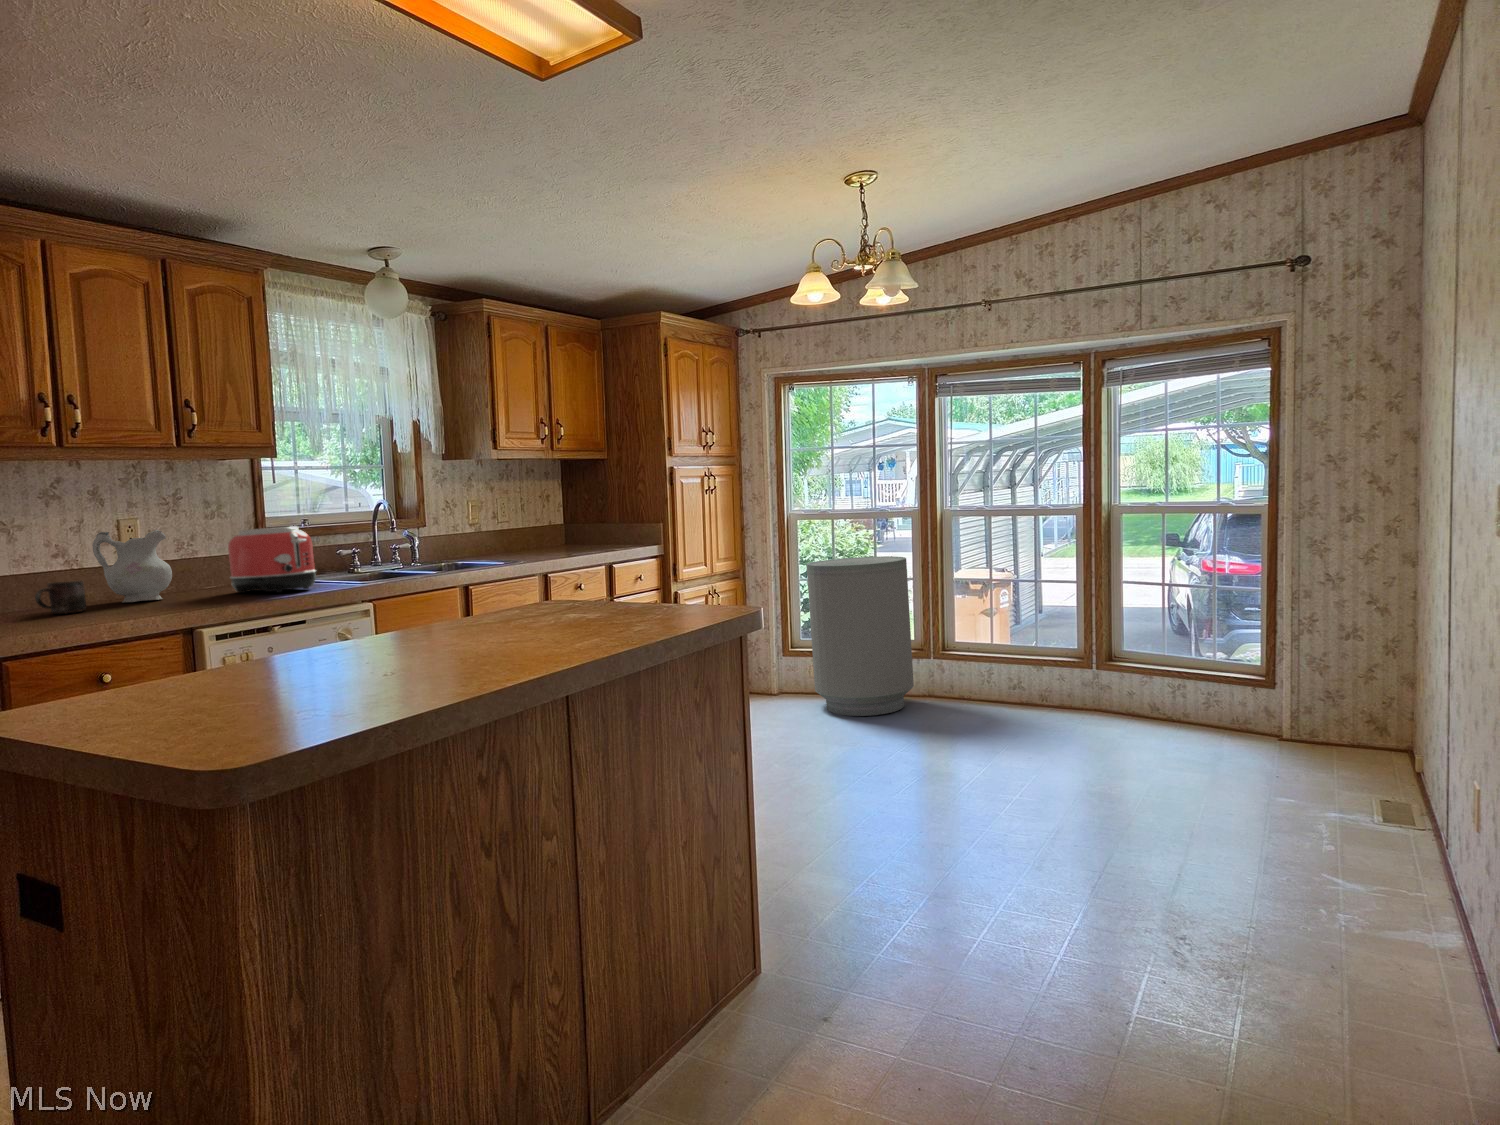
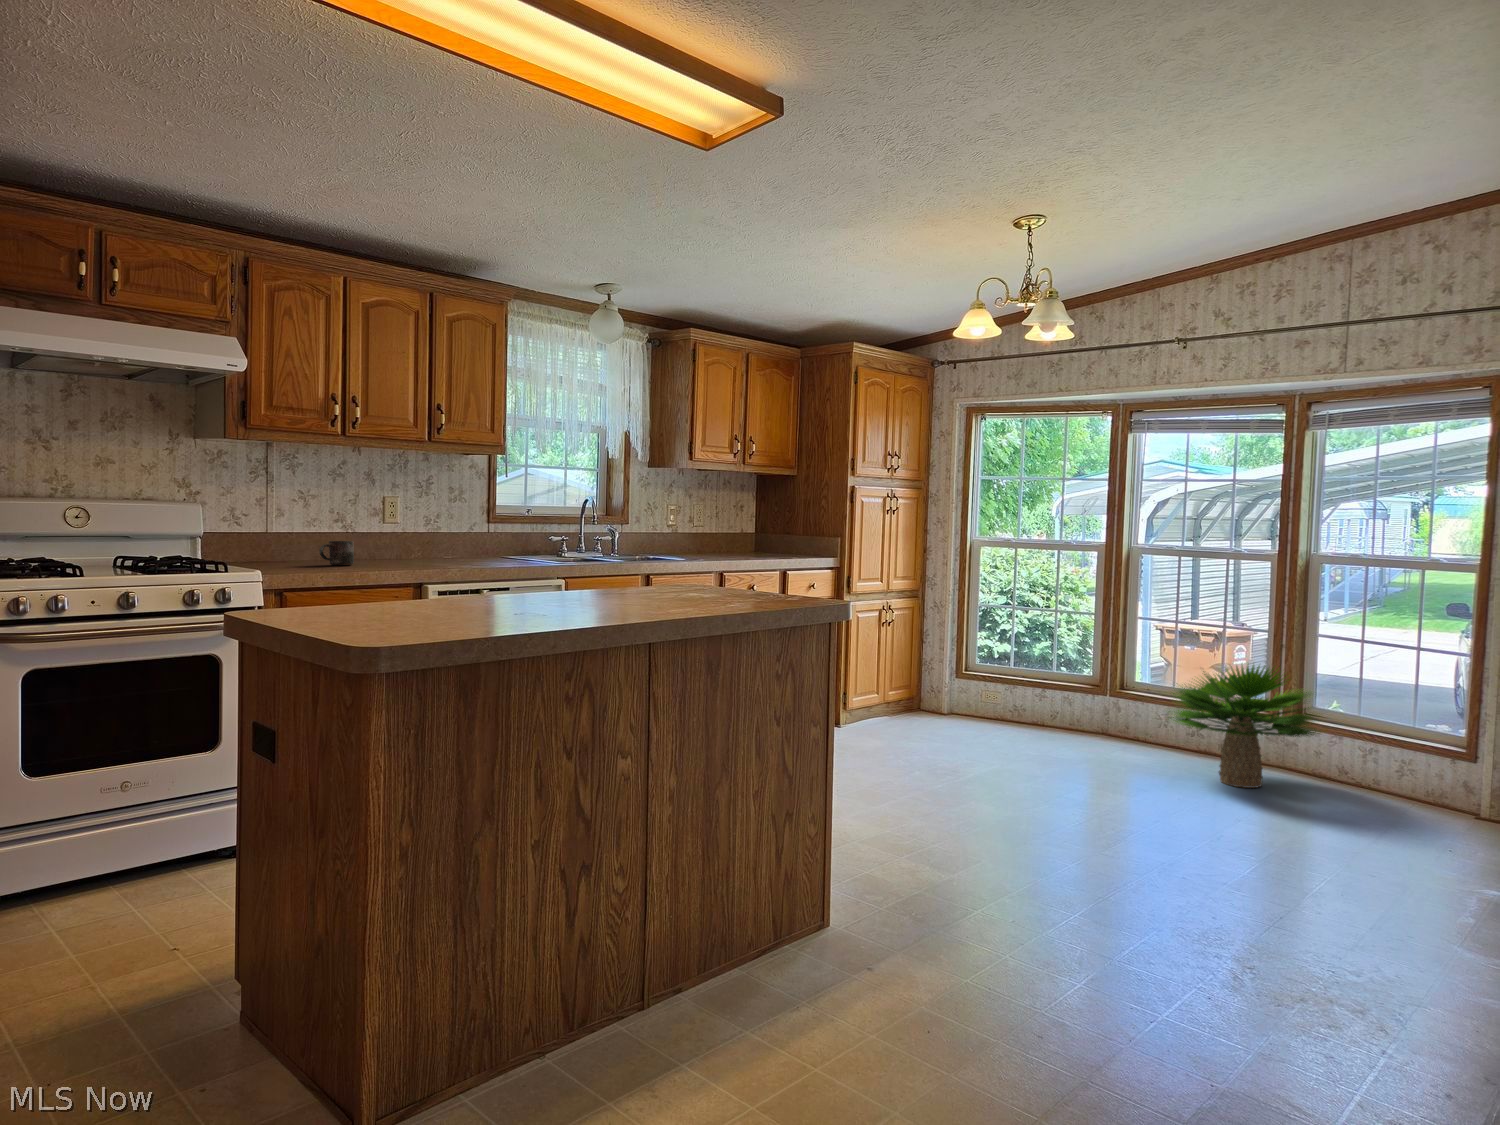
toaster: present [228,526,316,593] -> none [460,512,526,565]
ceramic pitcher: present [92,530,172,603] -> none [364,505,418,563]
trash can: present [807,556,914,716] -> none [976,588,1080,745]
potted plant: none [998,612,1149,734] -> present [1173,665,1318,788]

